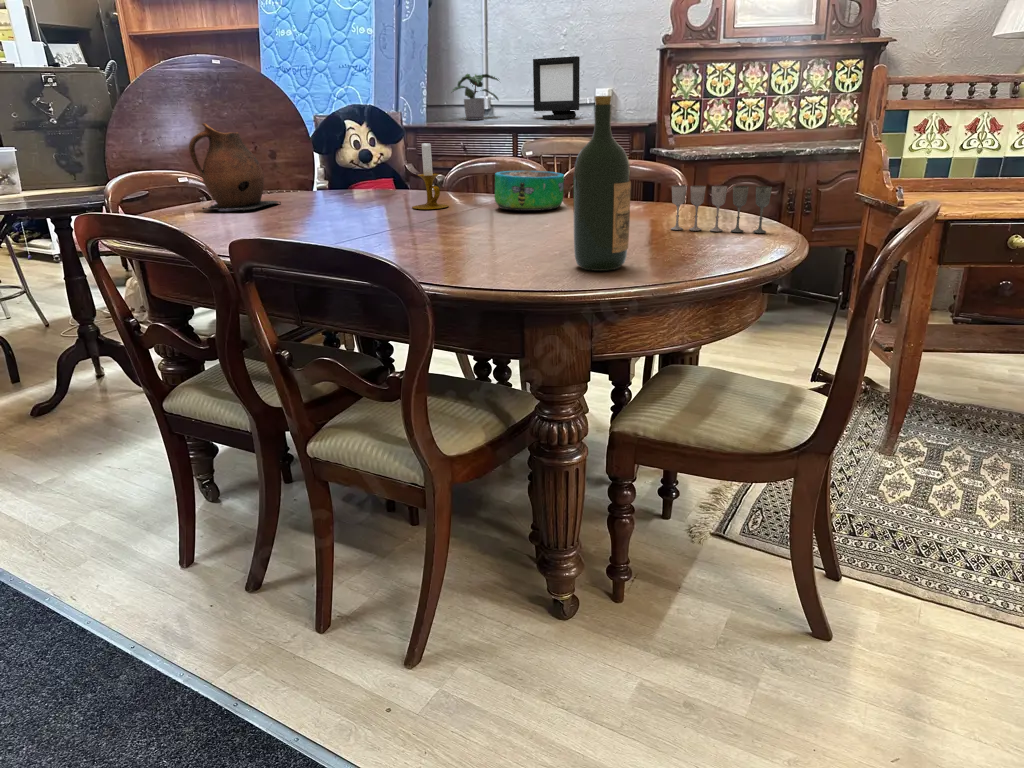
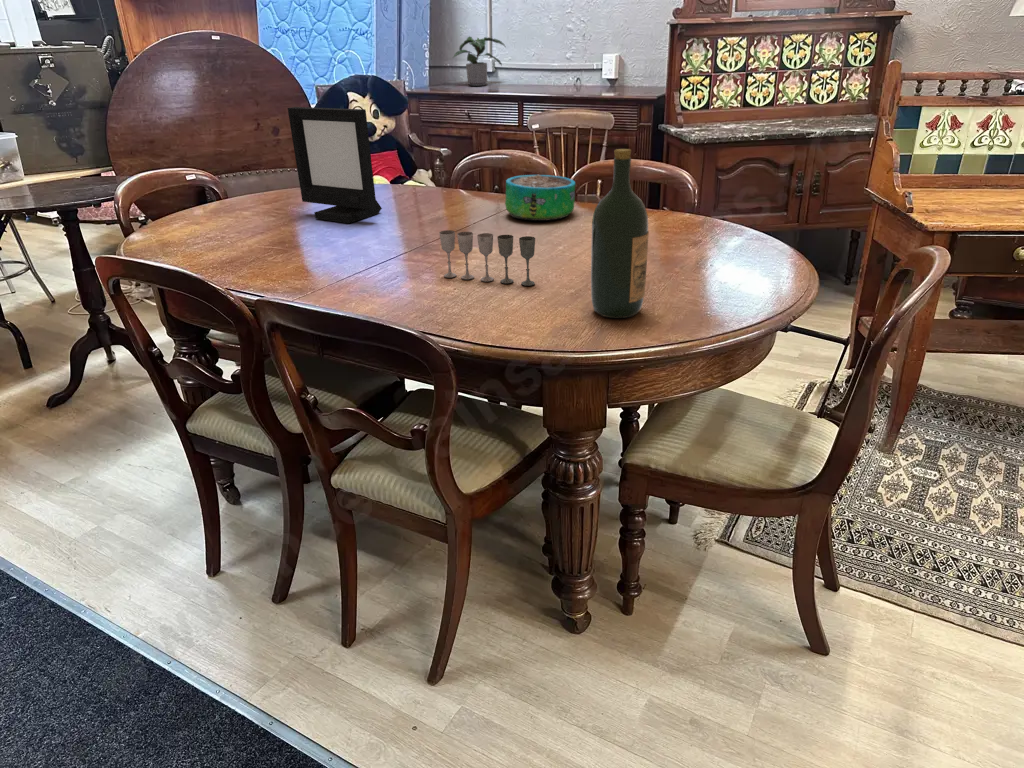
picture frame: present [533,56,580,119] -> present [288,107,382,223]
ceramic pitcher: present [189,123,281,211] -> none [195,125,289,216]
candlestick: present [412,143,448,209] -> none [422,148,459,215]
wine glass: present [671,185,772,233] -> present [439,230,535,286]

